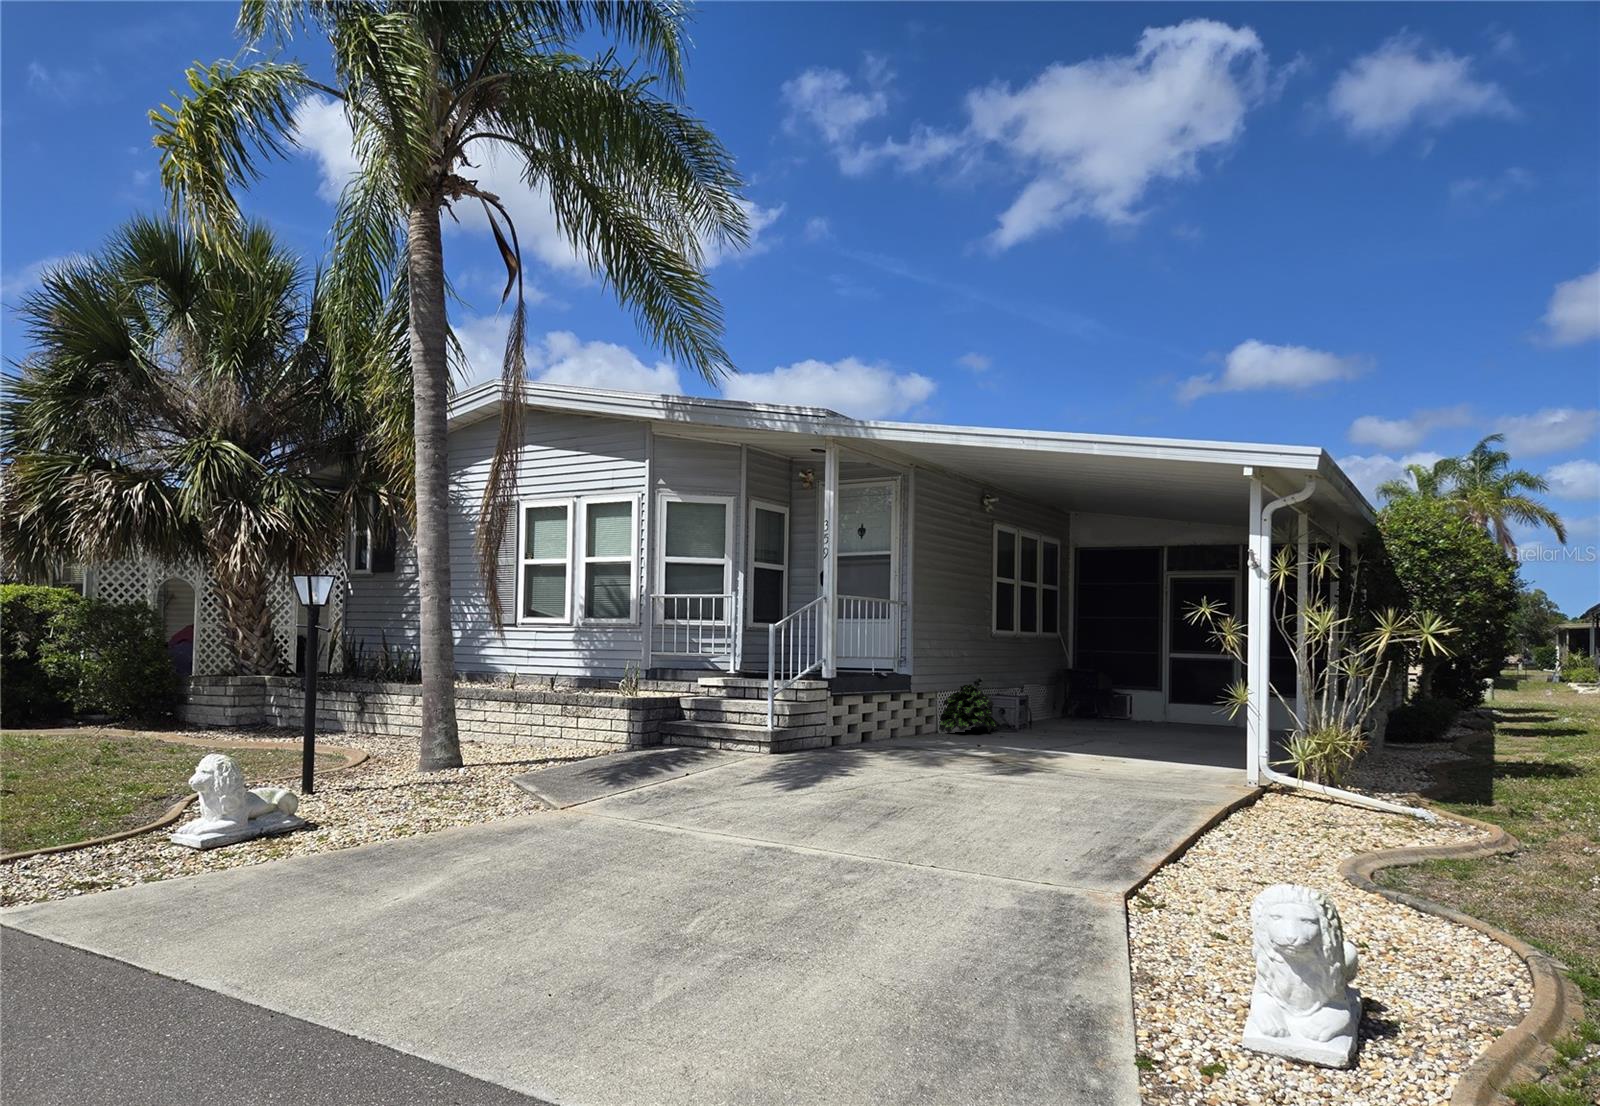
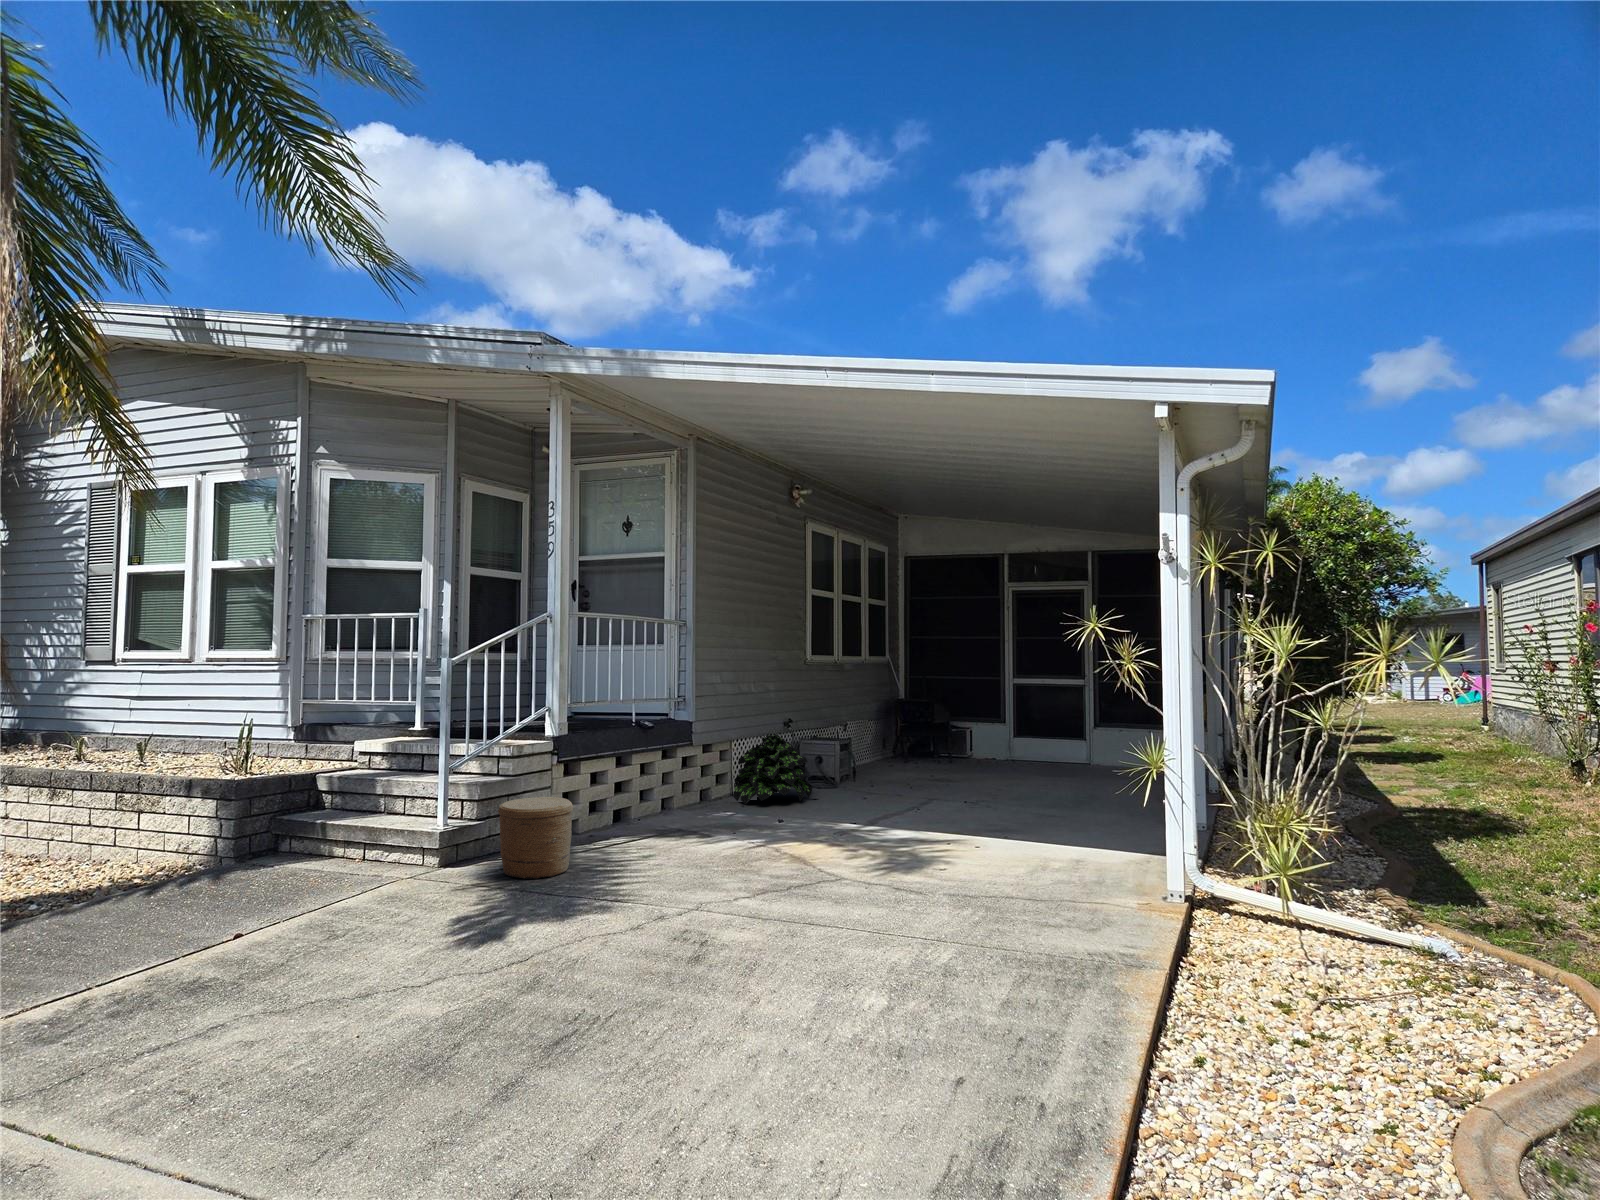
woven basket: none [800,715,846,765] -> present [498,797,573,879]

